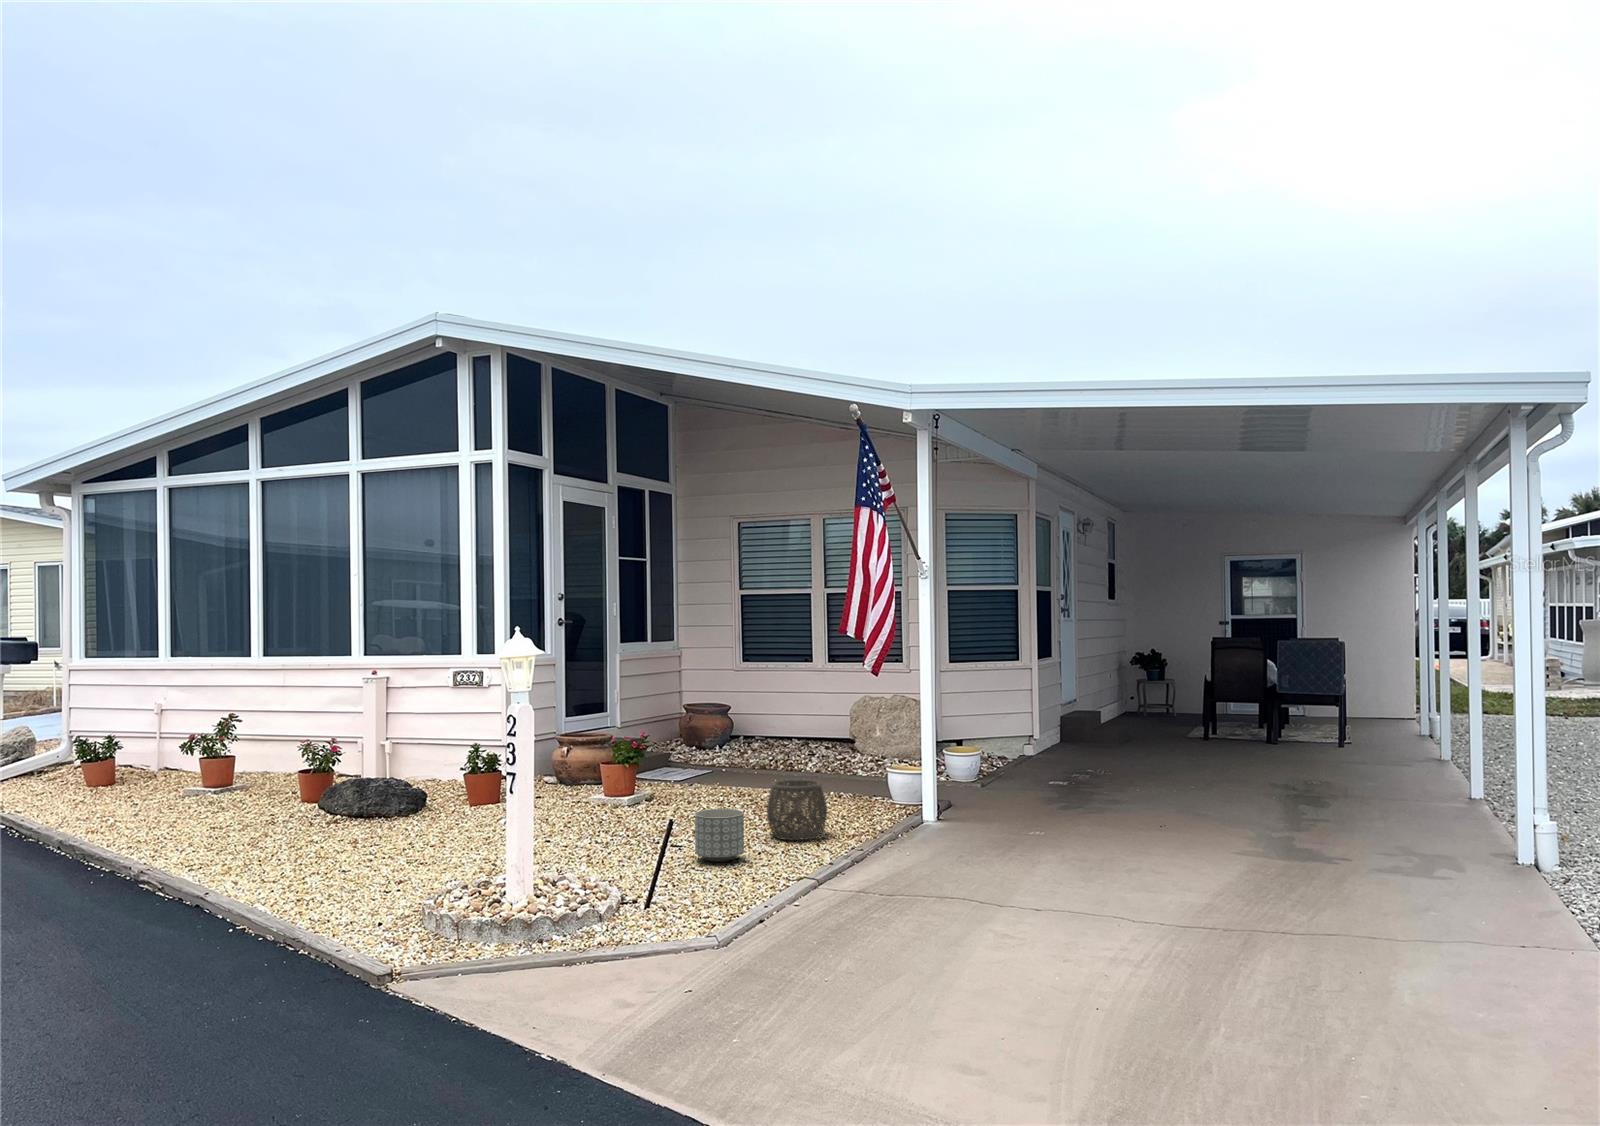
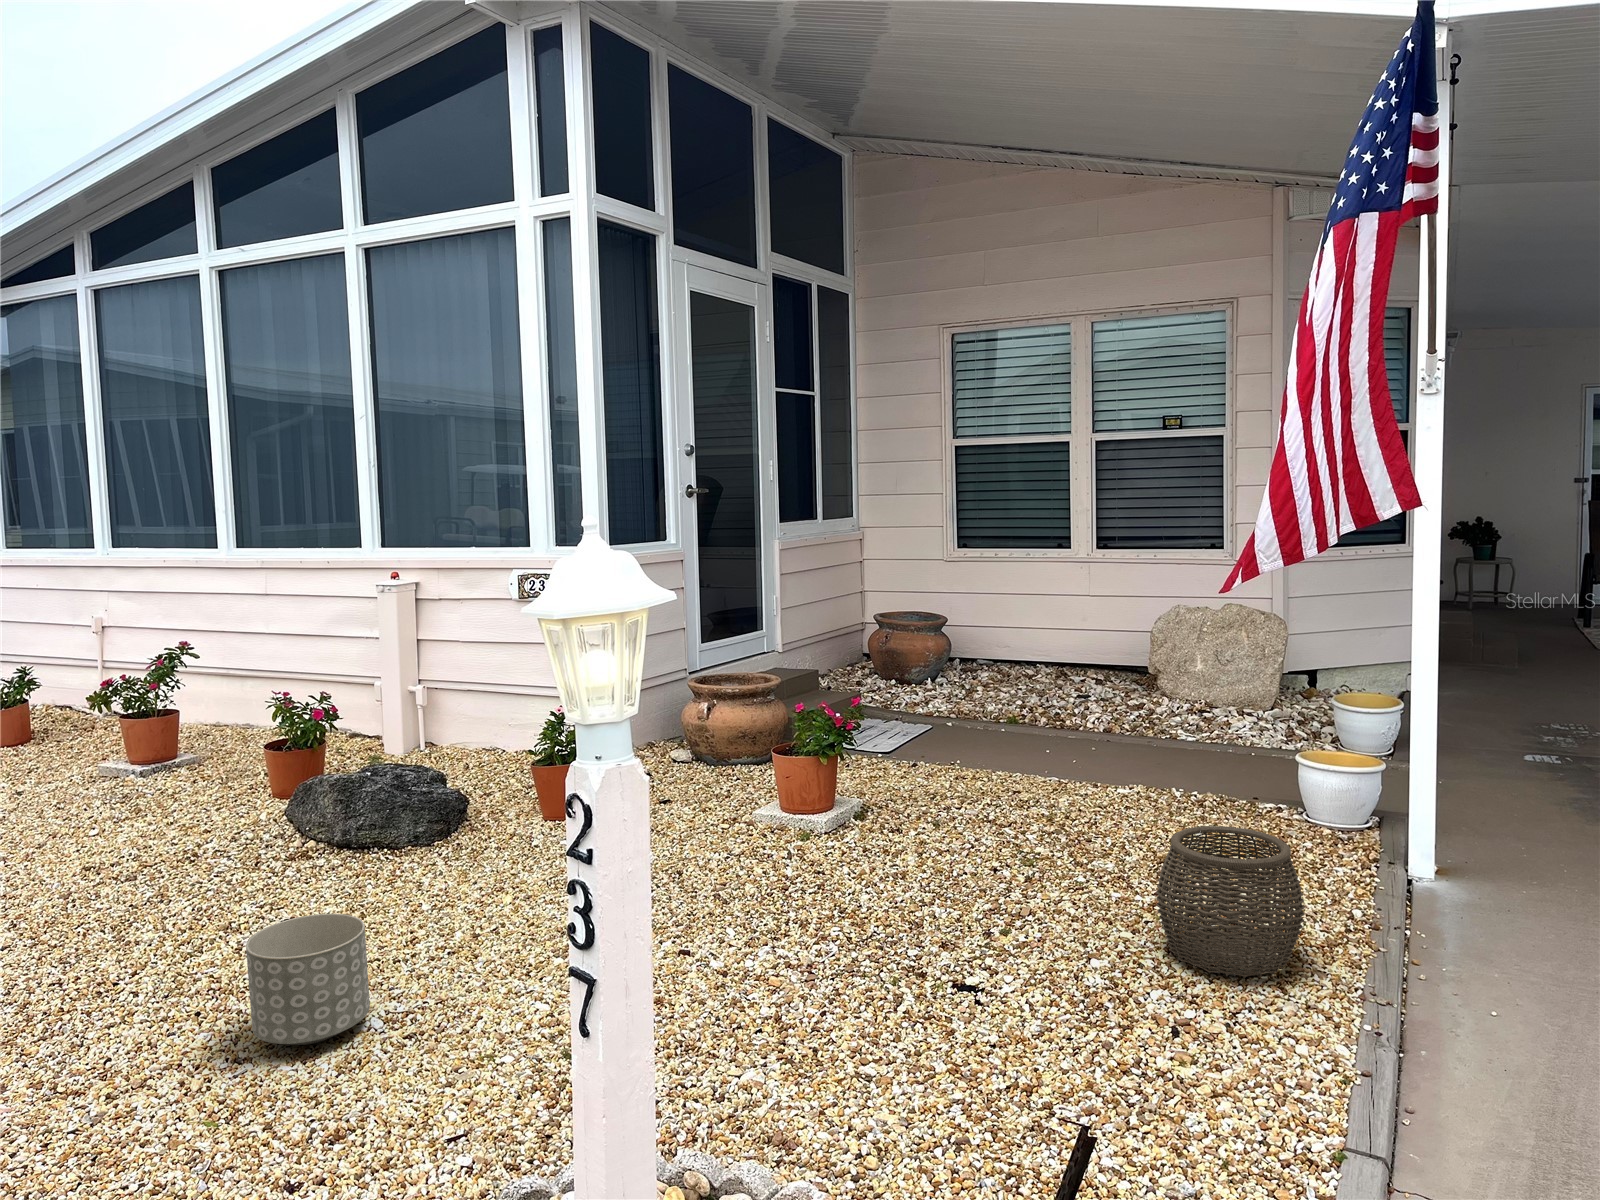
planter: present [695,809,744,862] -> present [246,914,370,1045]

